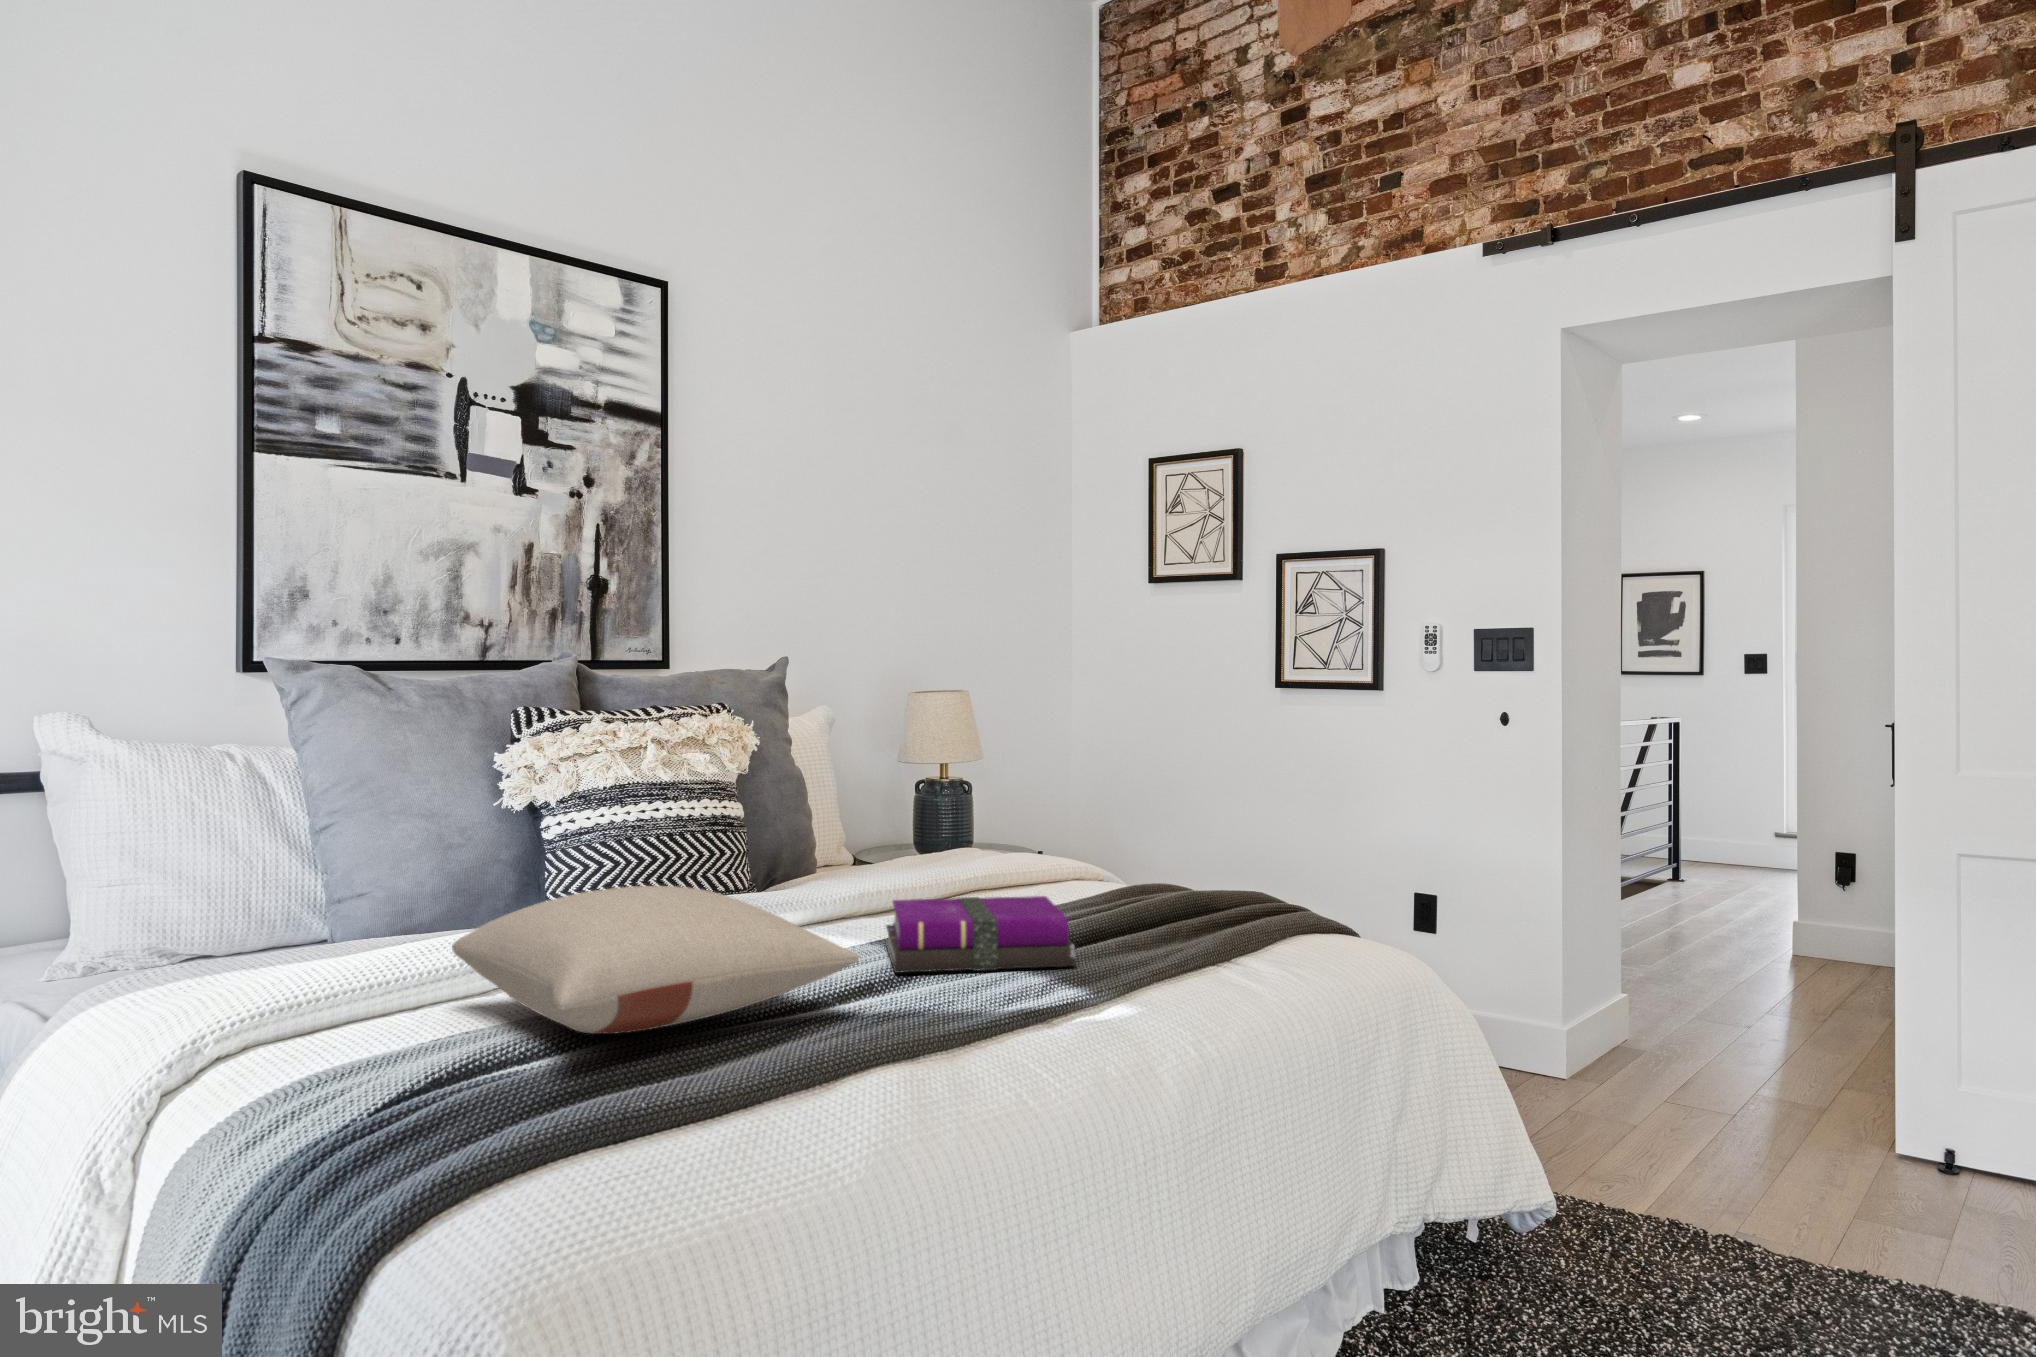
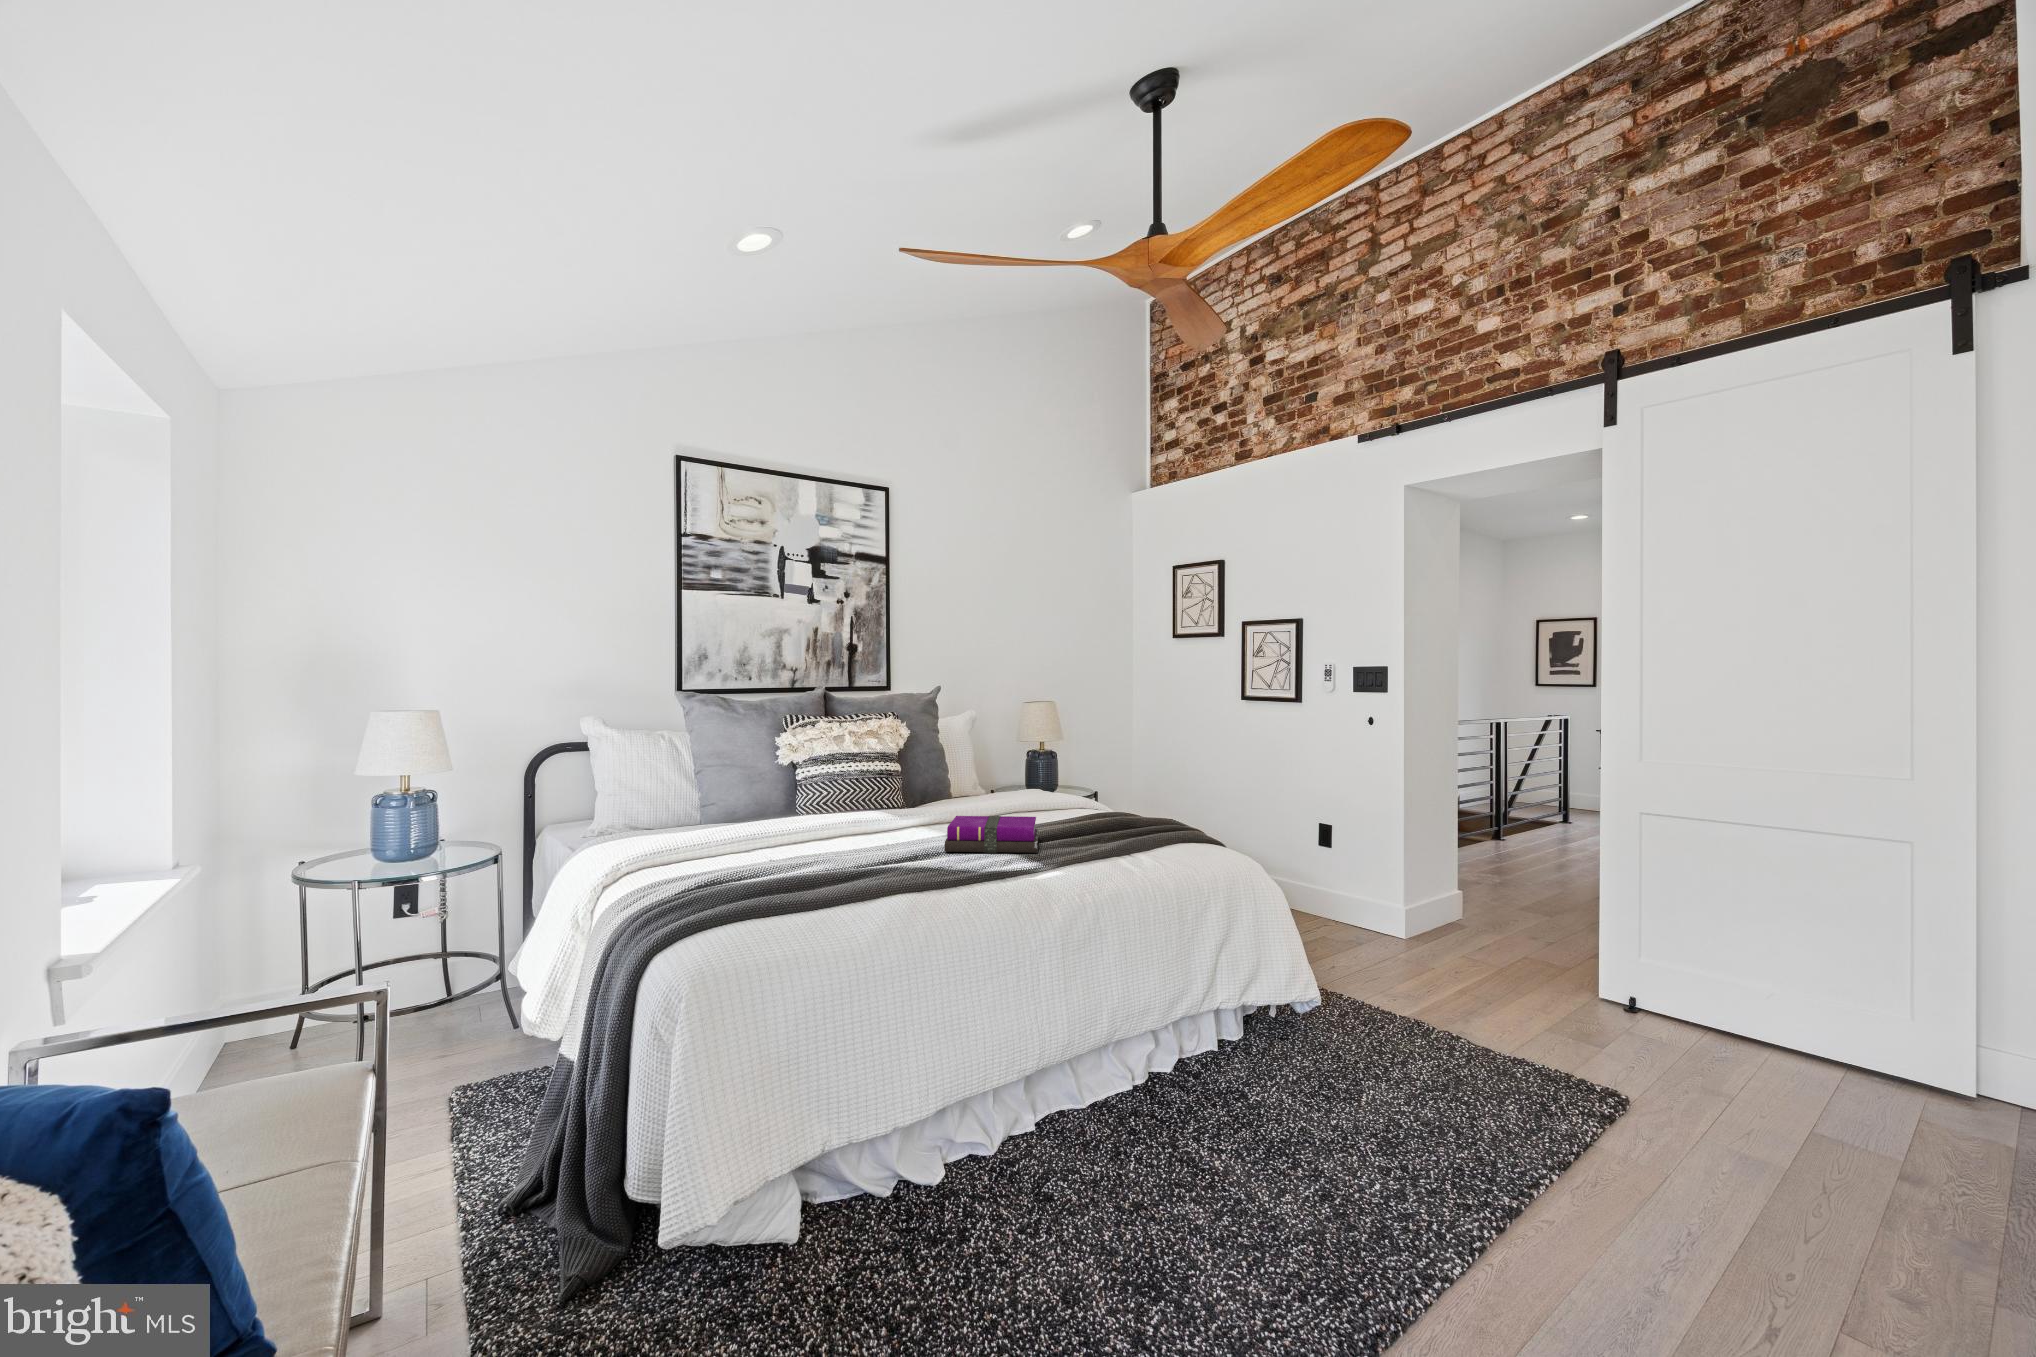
pillow: present [452,886,859,1034] -> none [734,805,910,871]

